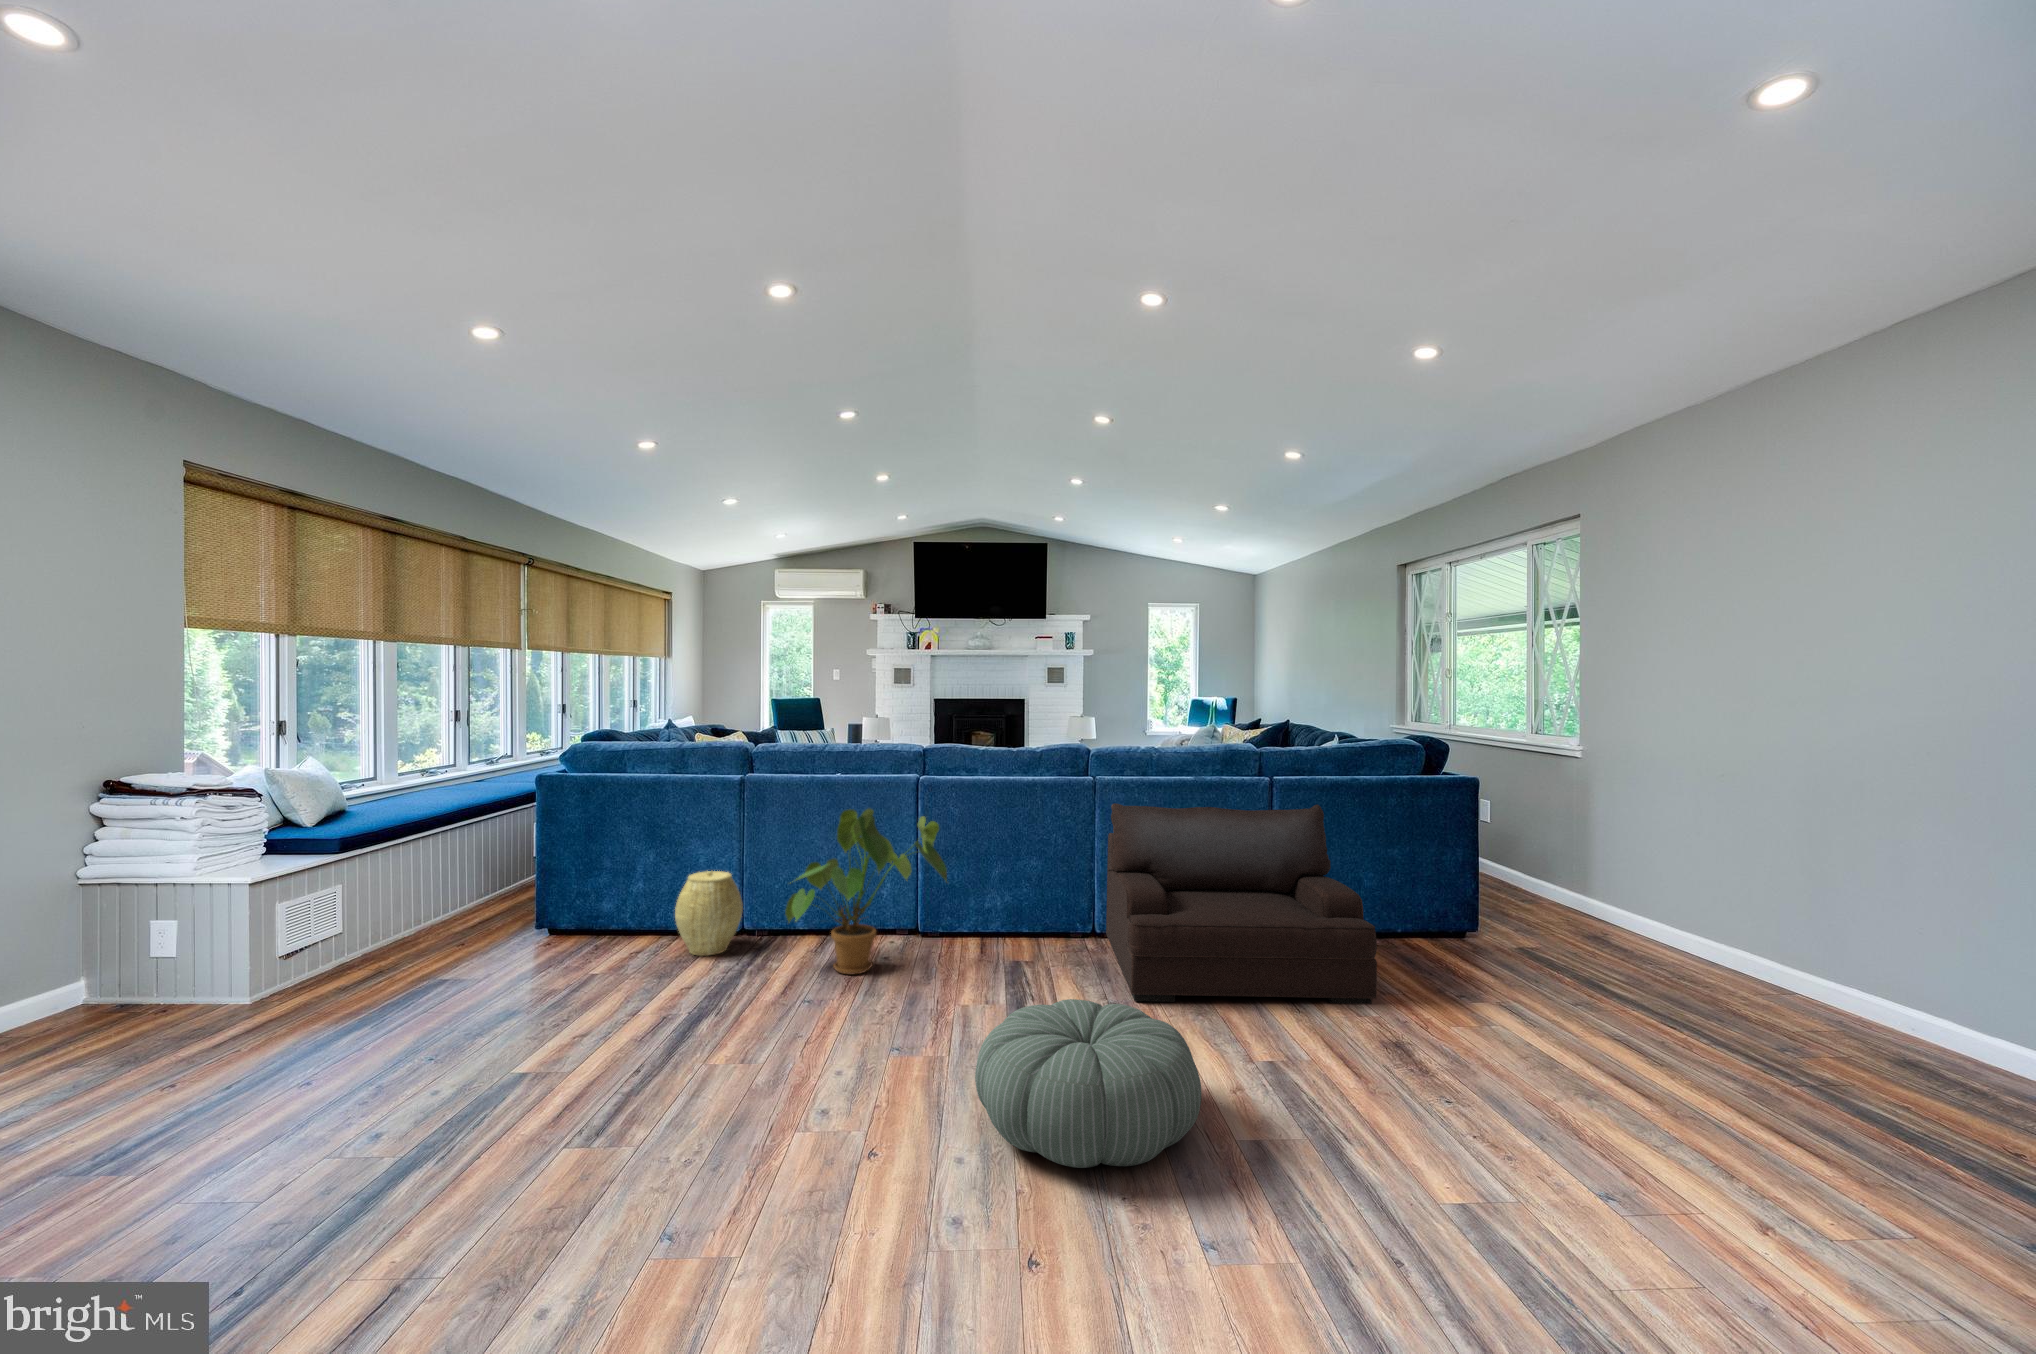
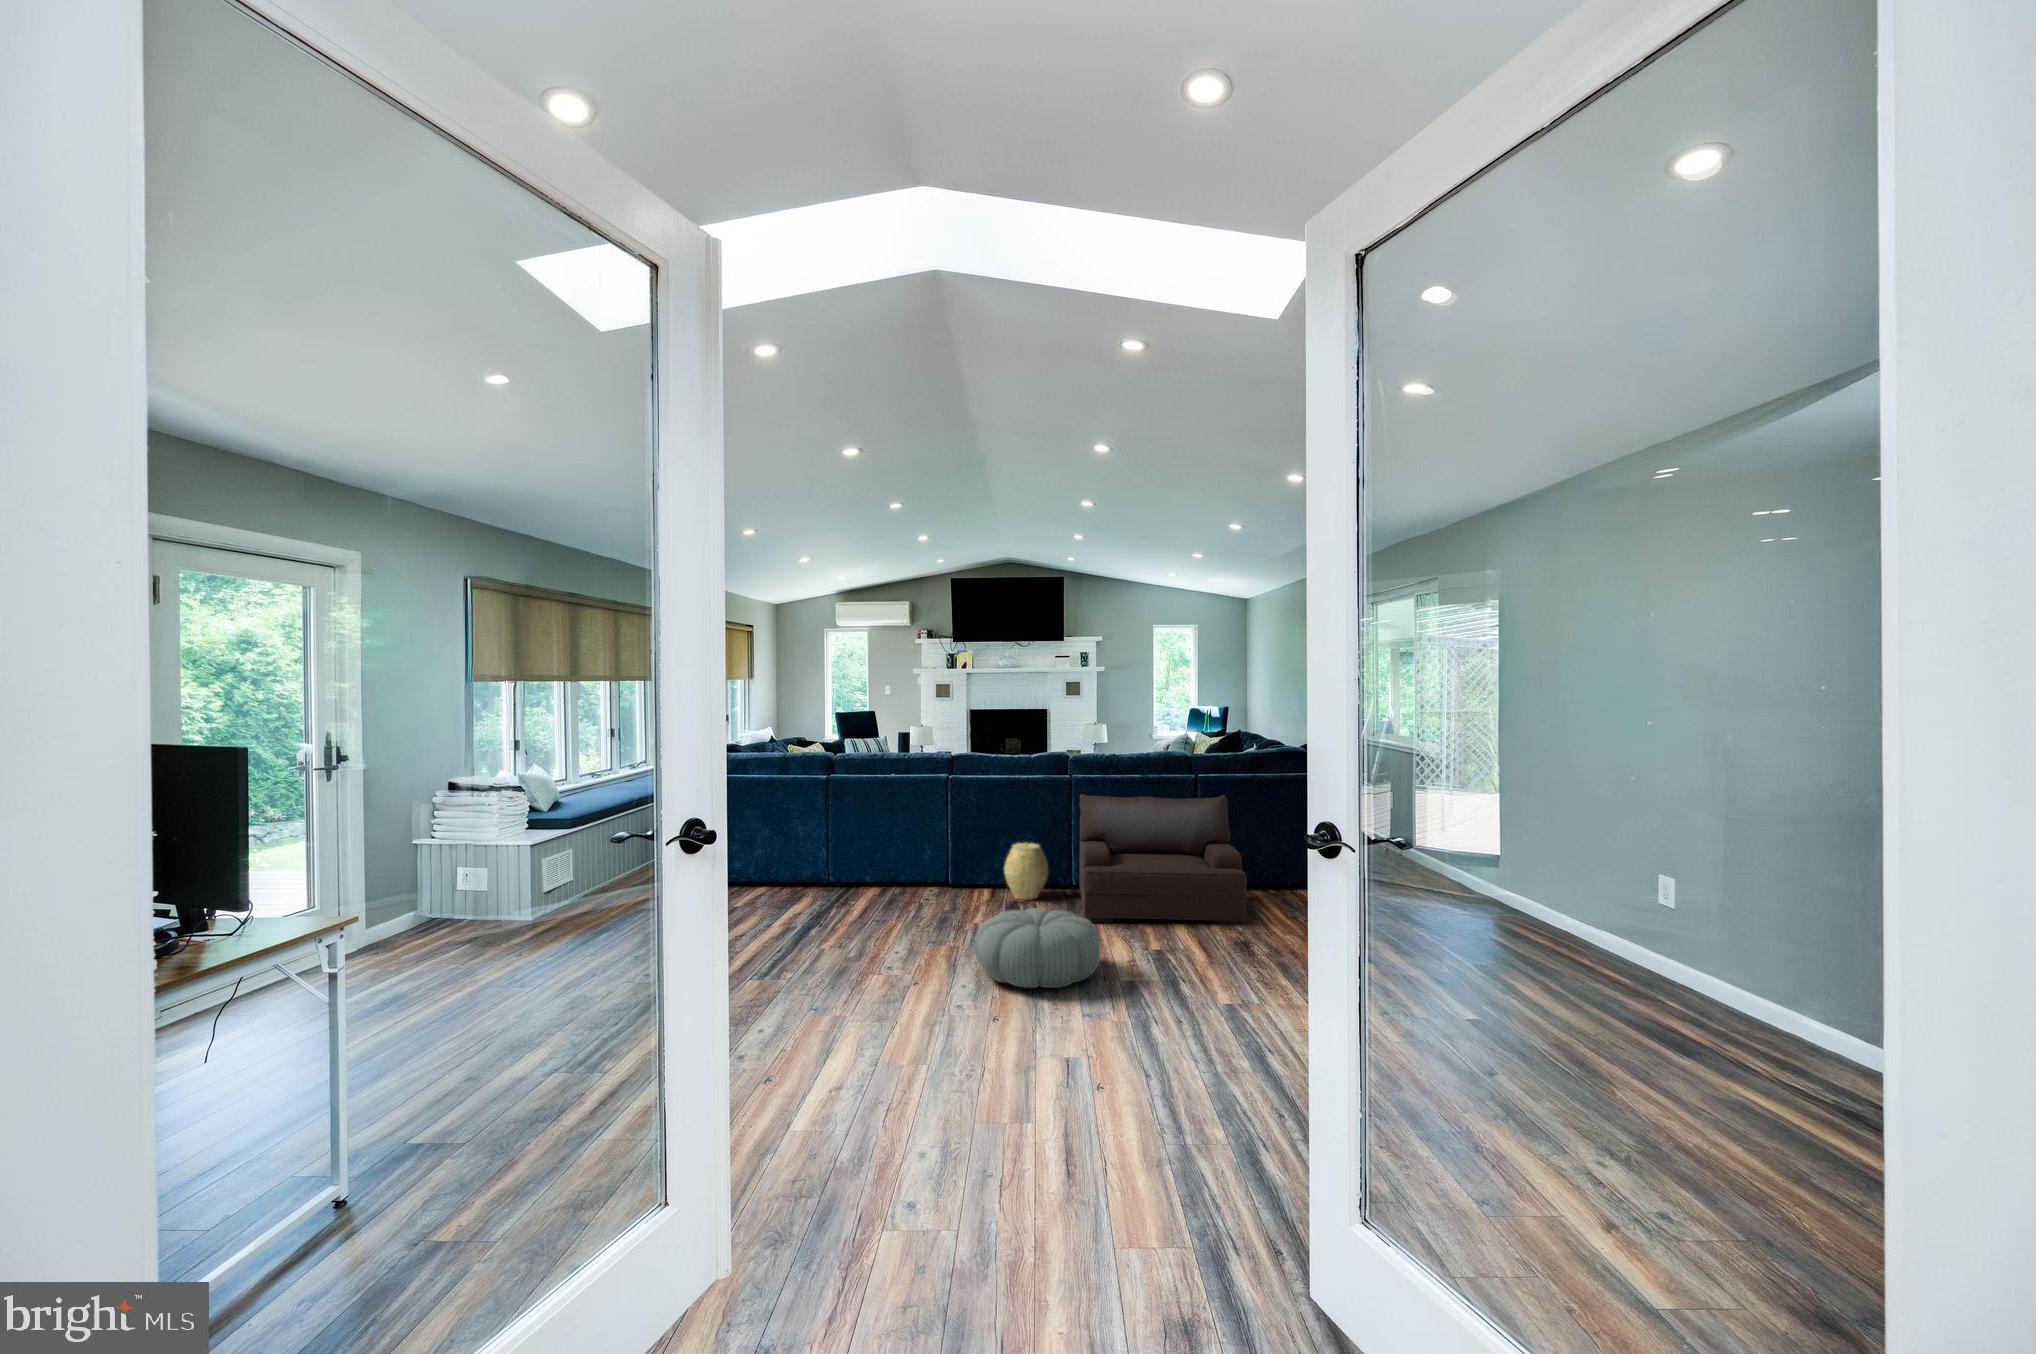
house plant: present [785,809,947,974] -> none [860,798,967,908]
woven basket: present [675,871,743,956] -> present [1004,843,1048,900]

